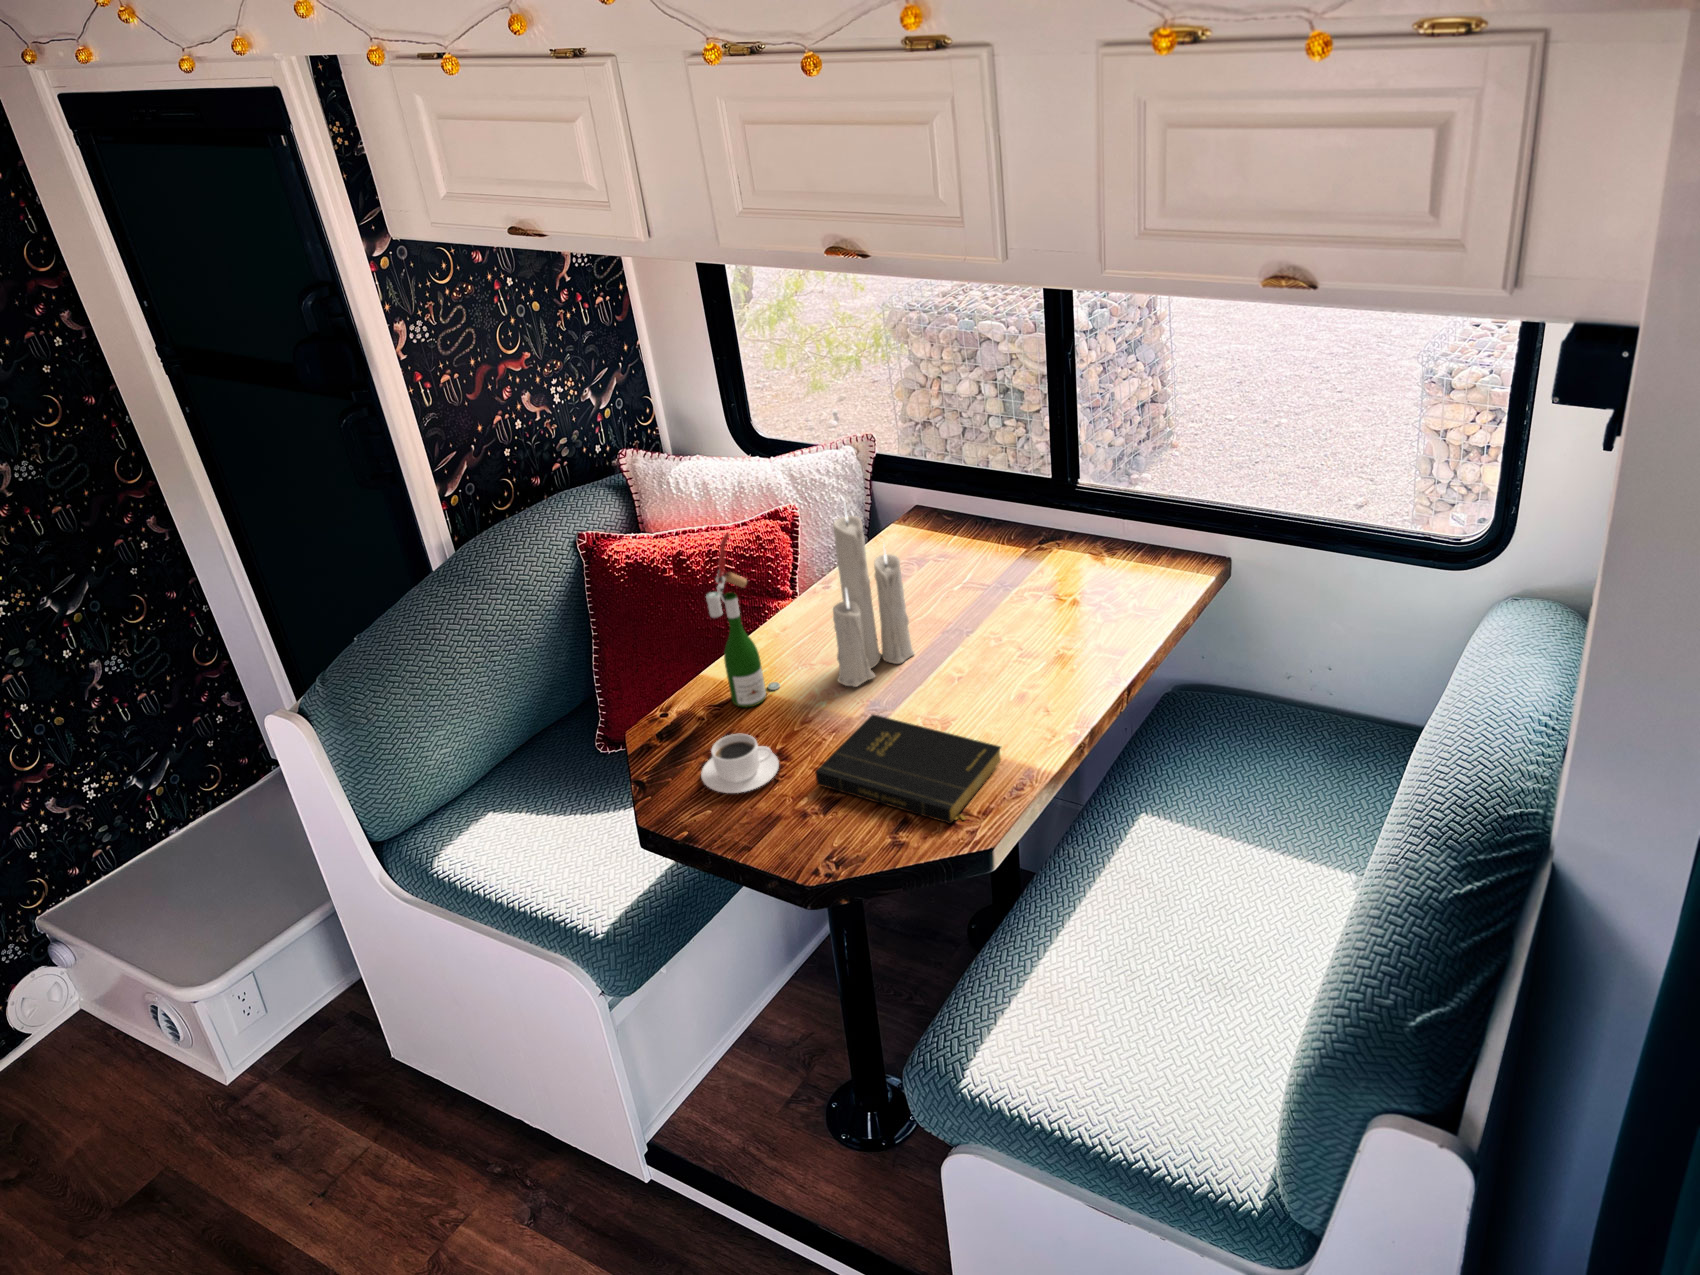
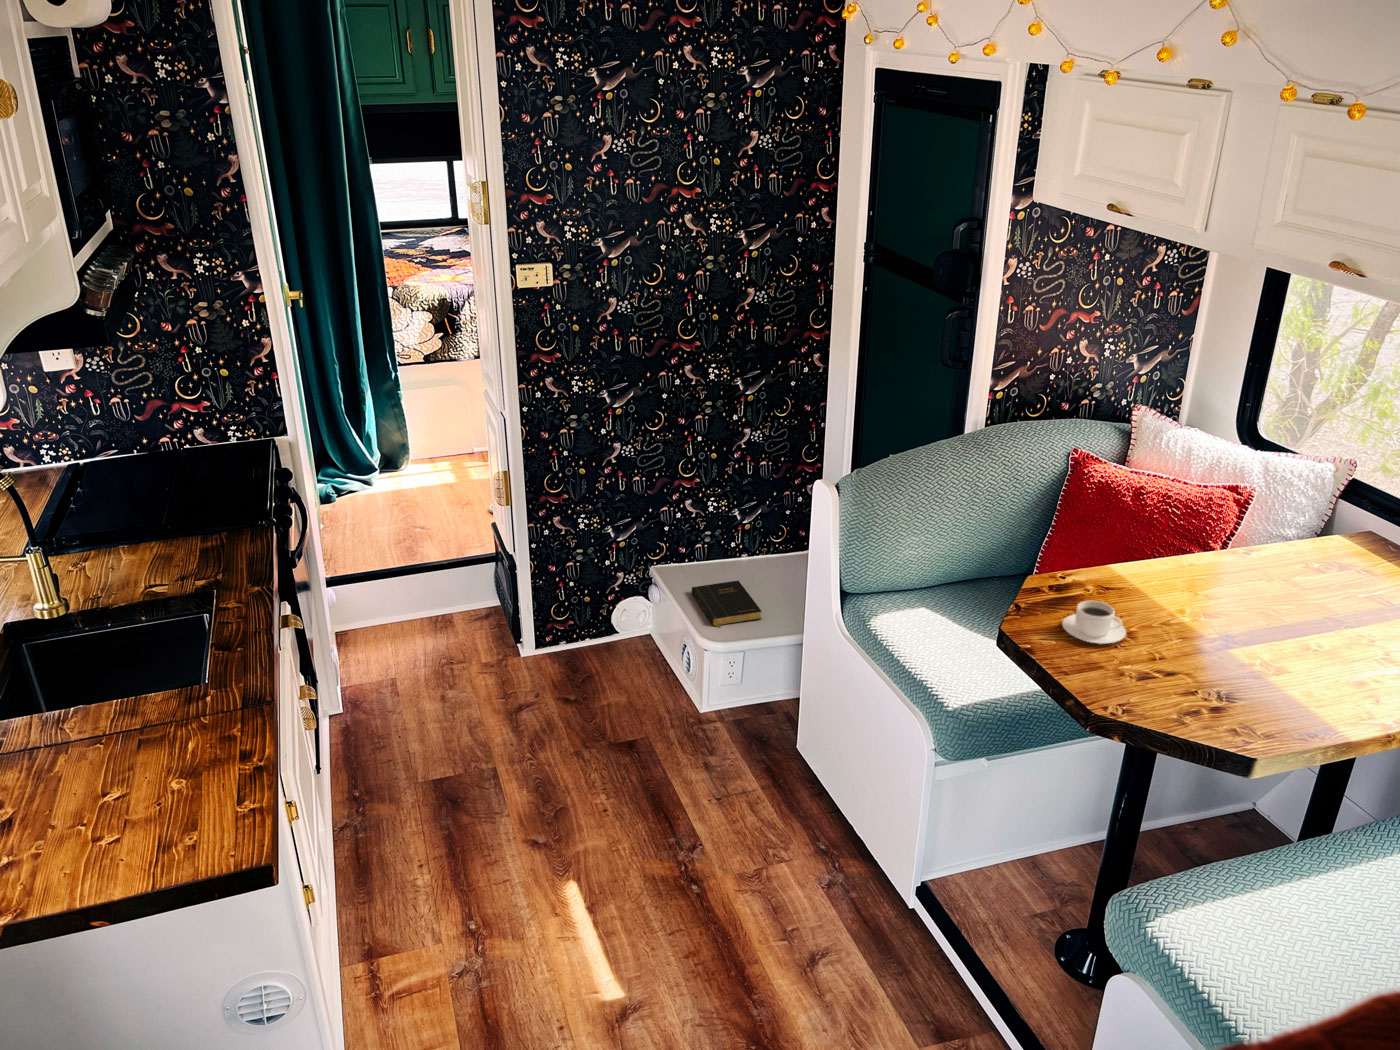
candle: present [833,510,914,687] -> none [1209,459,1304,620]
wine bottle: present [706,533,780,707] -> none [1118,459,1166,599]
book: present [815,714,1001,824] -> present [692,581,761,627]

